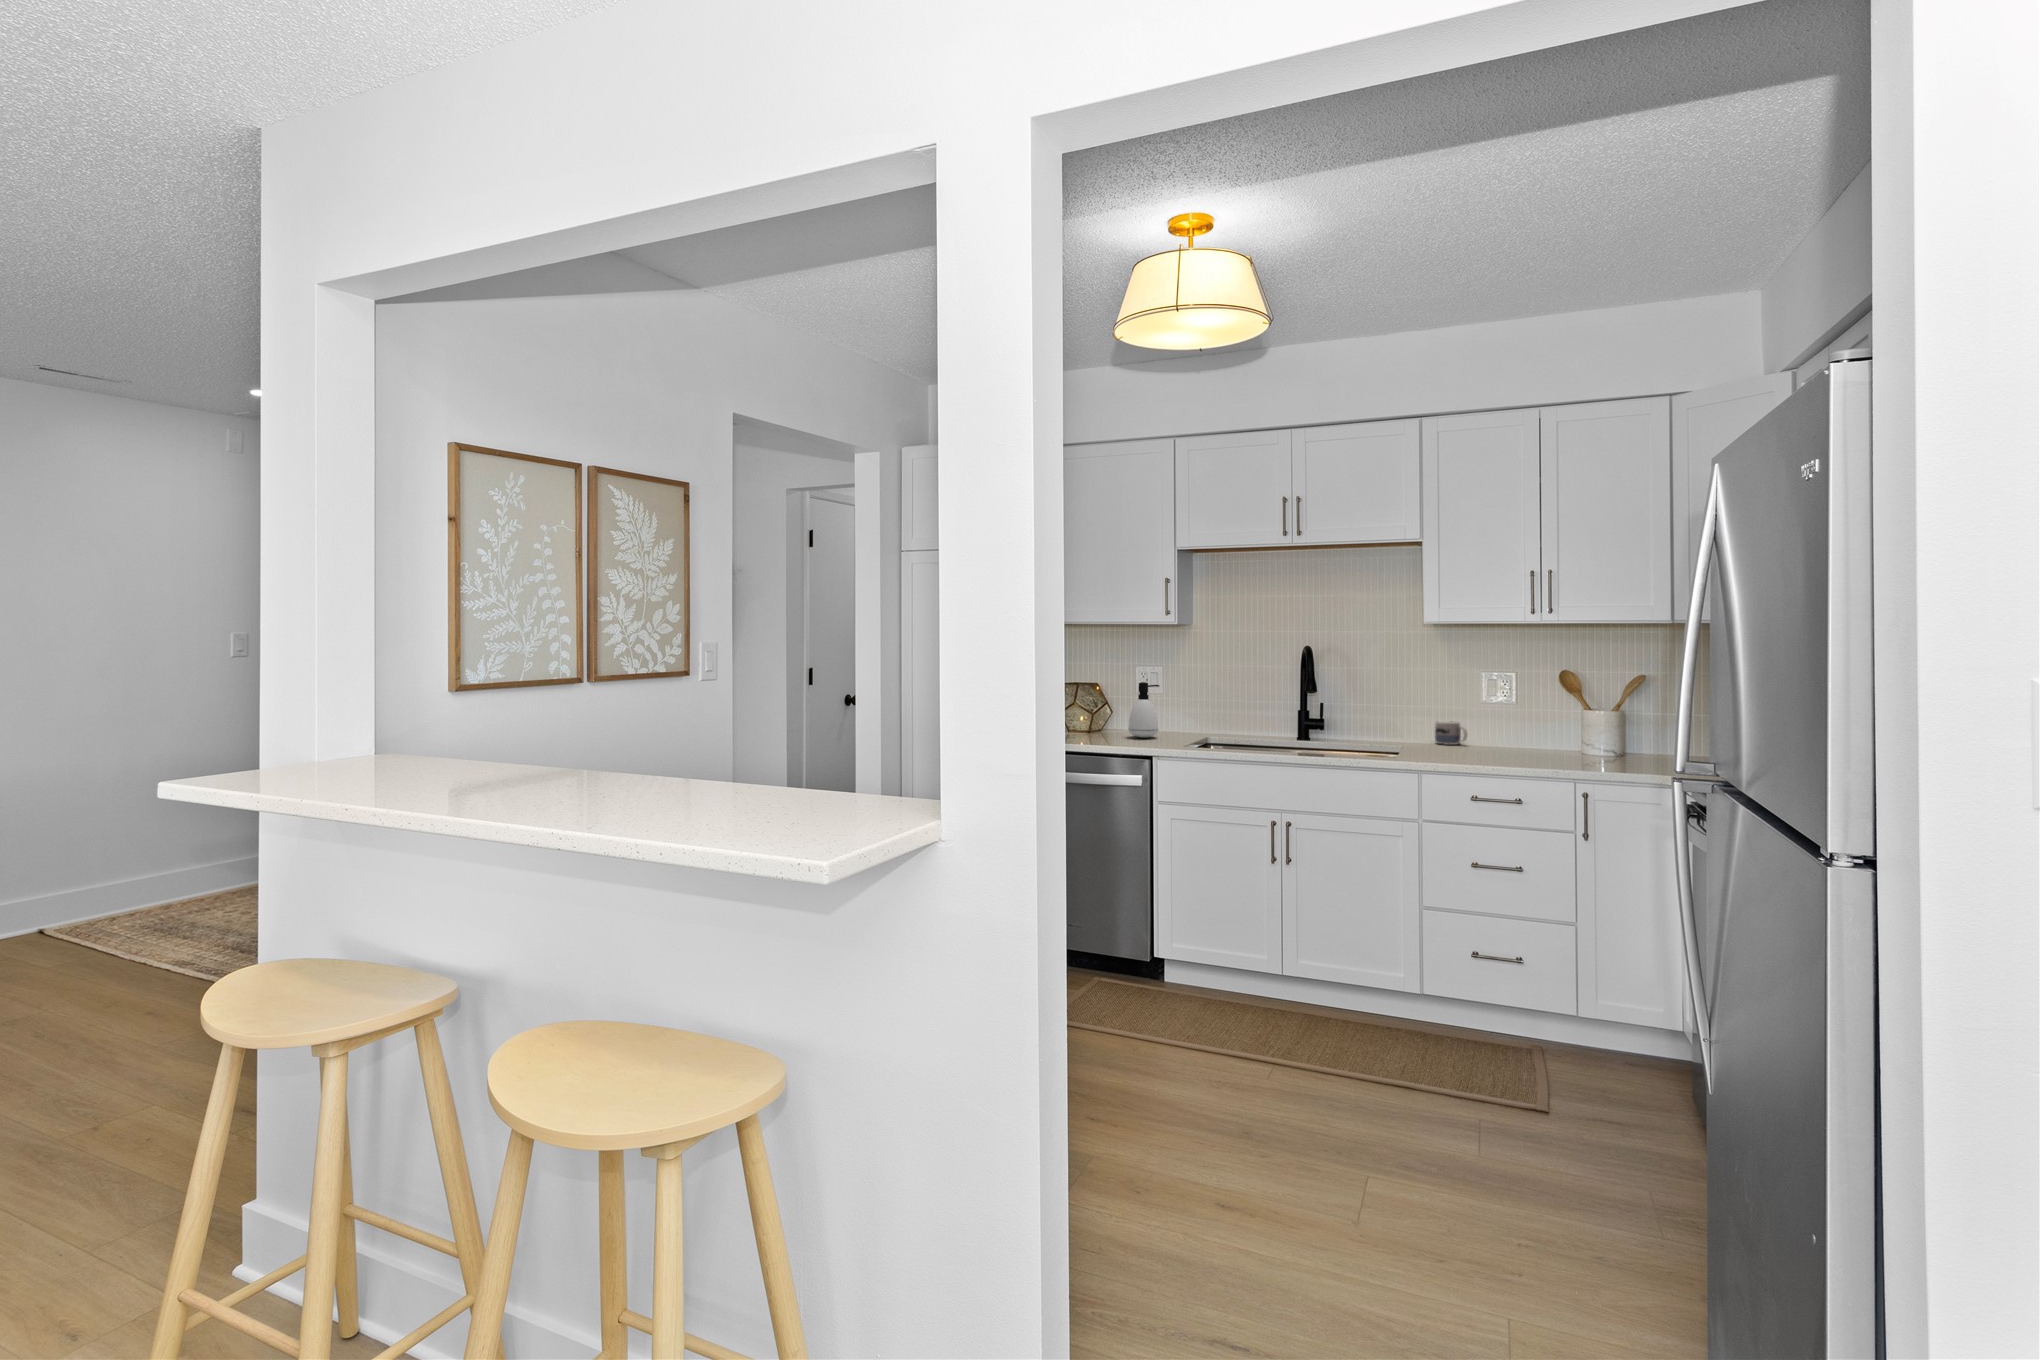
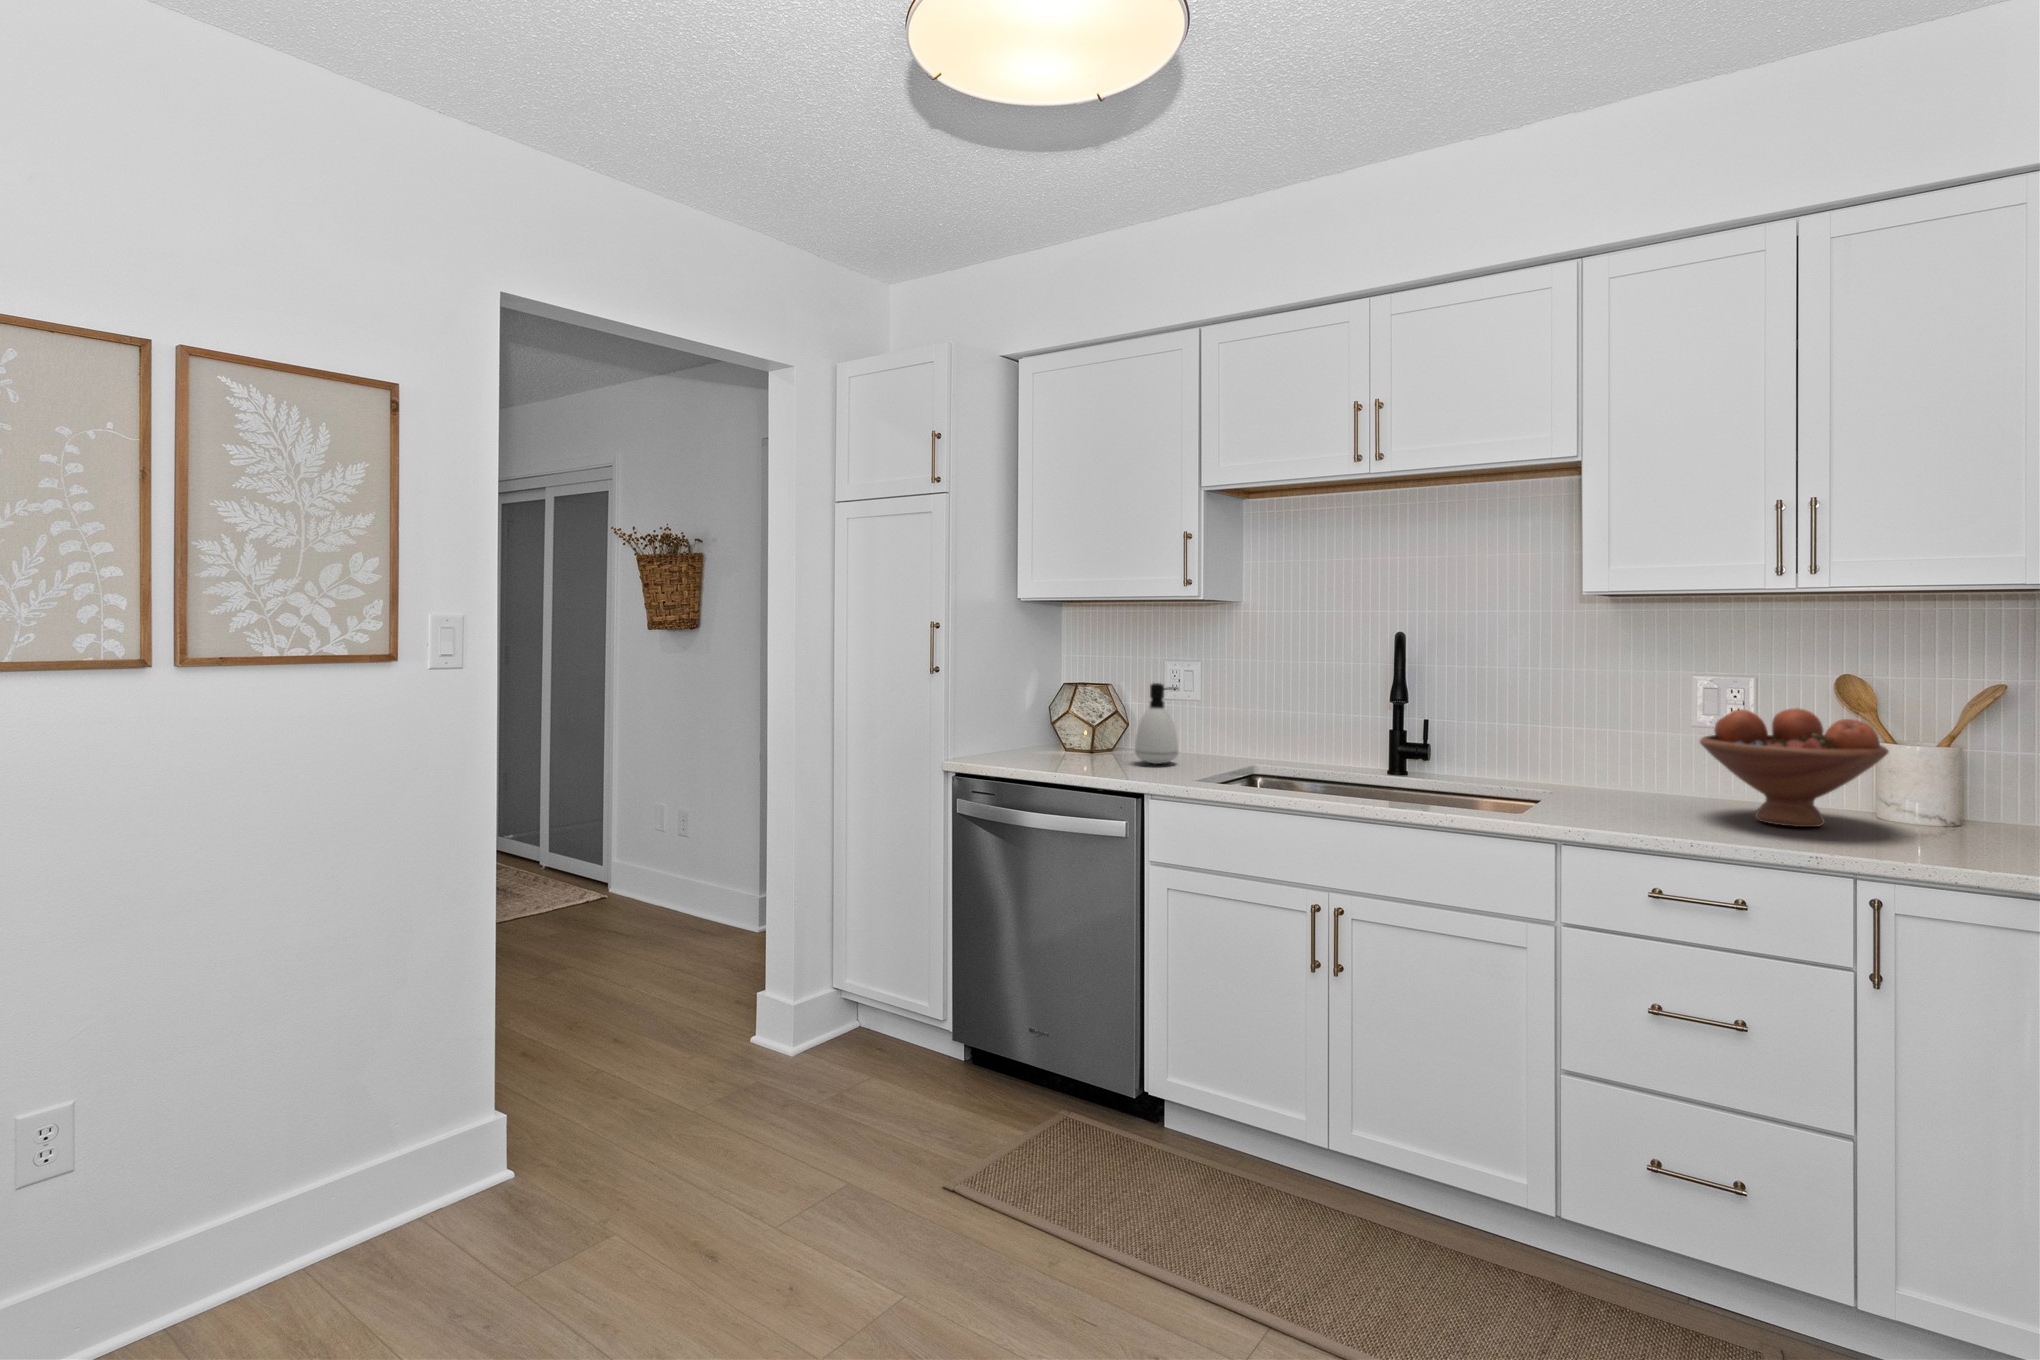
fruit bowl: none [1490,692,1589,759] -> present [1700,708,1889,827]
mug: present [1435,722,1467,745] -> none [1611,753,1665,792]

